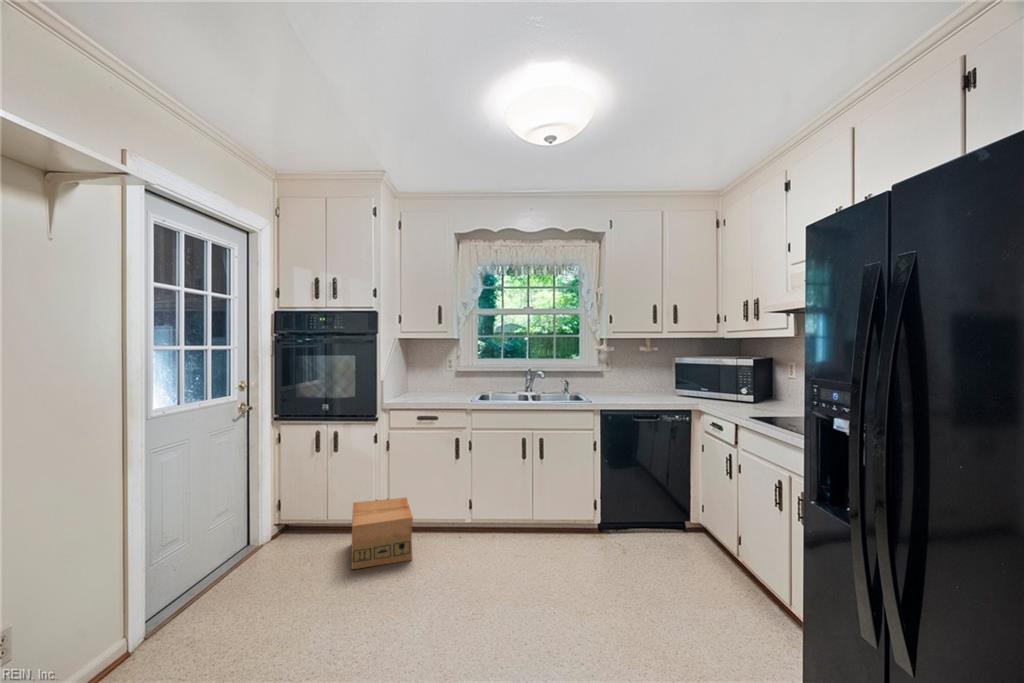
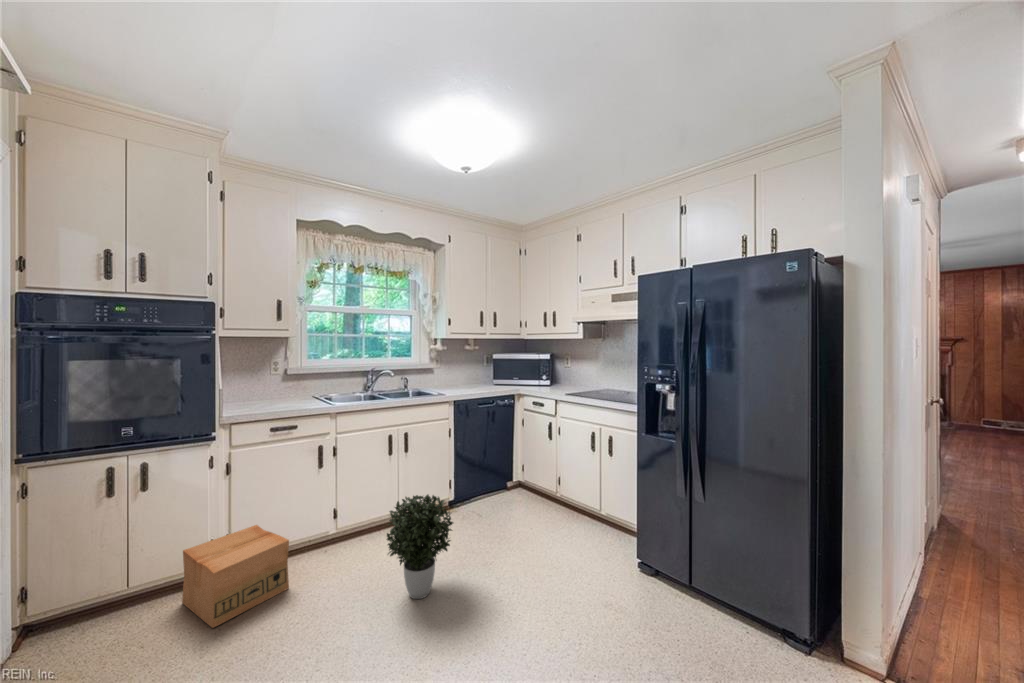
potted plant: none [459,504,534,617] -> present [387,494,453,599]

